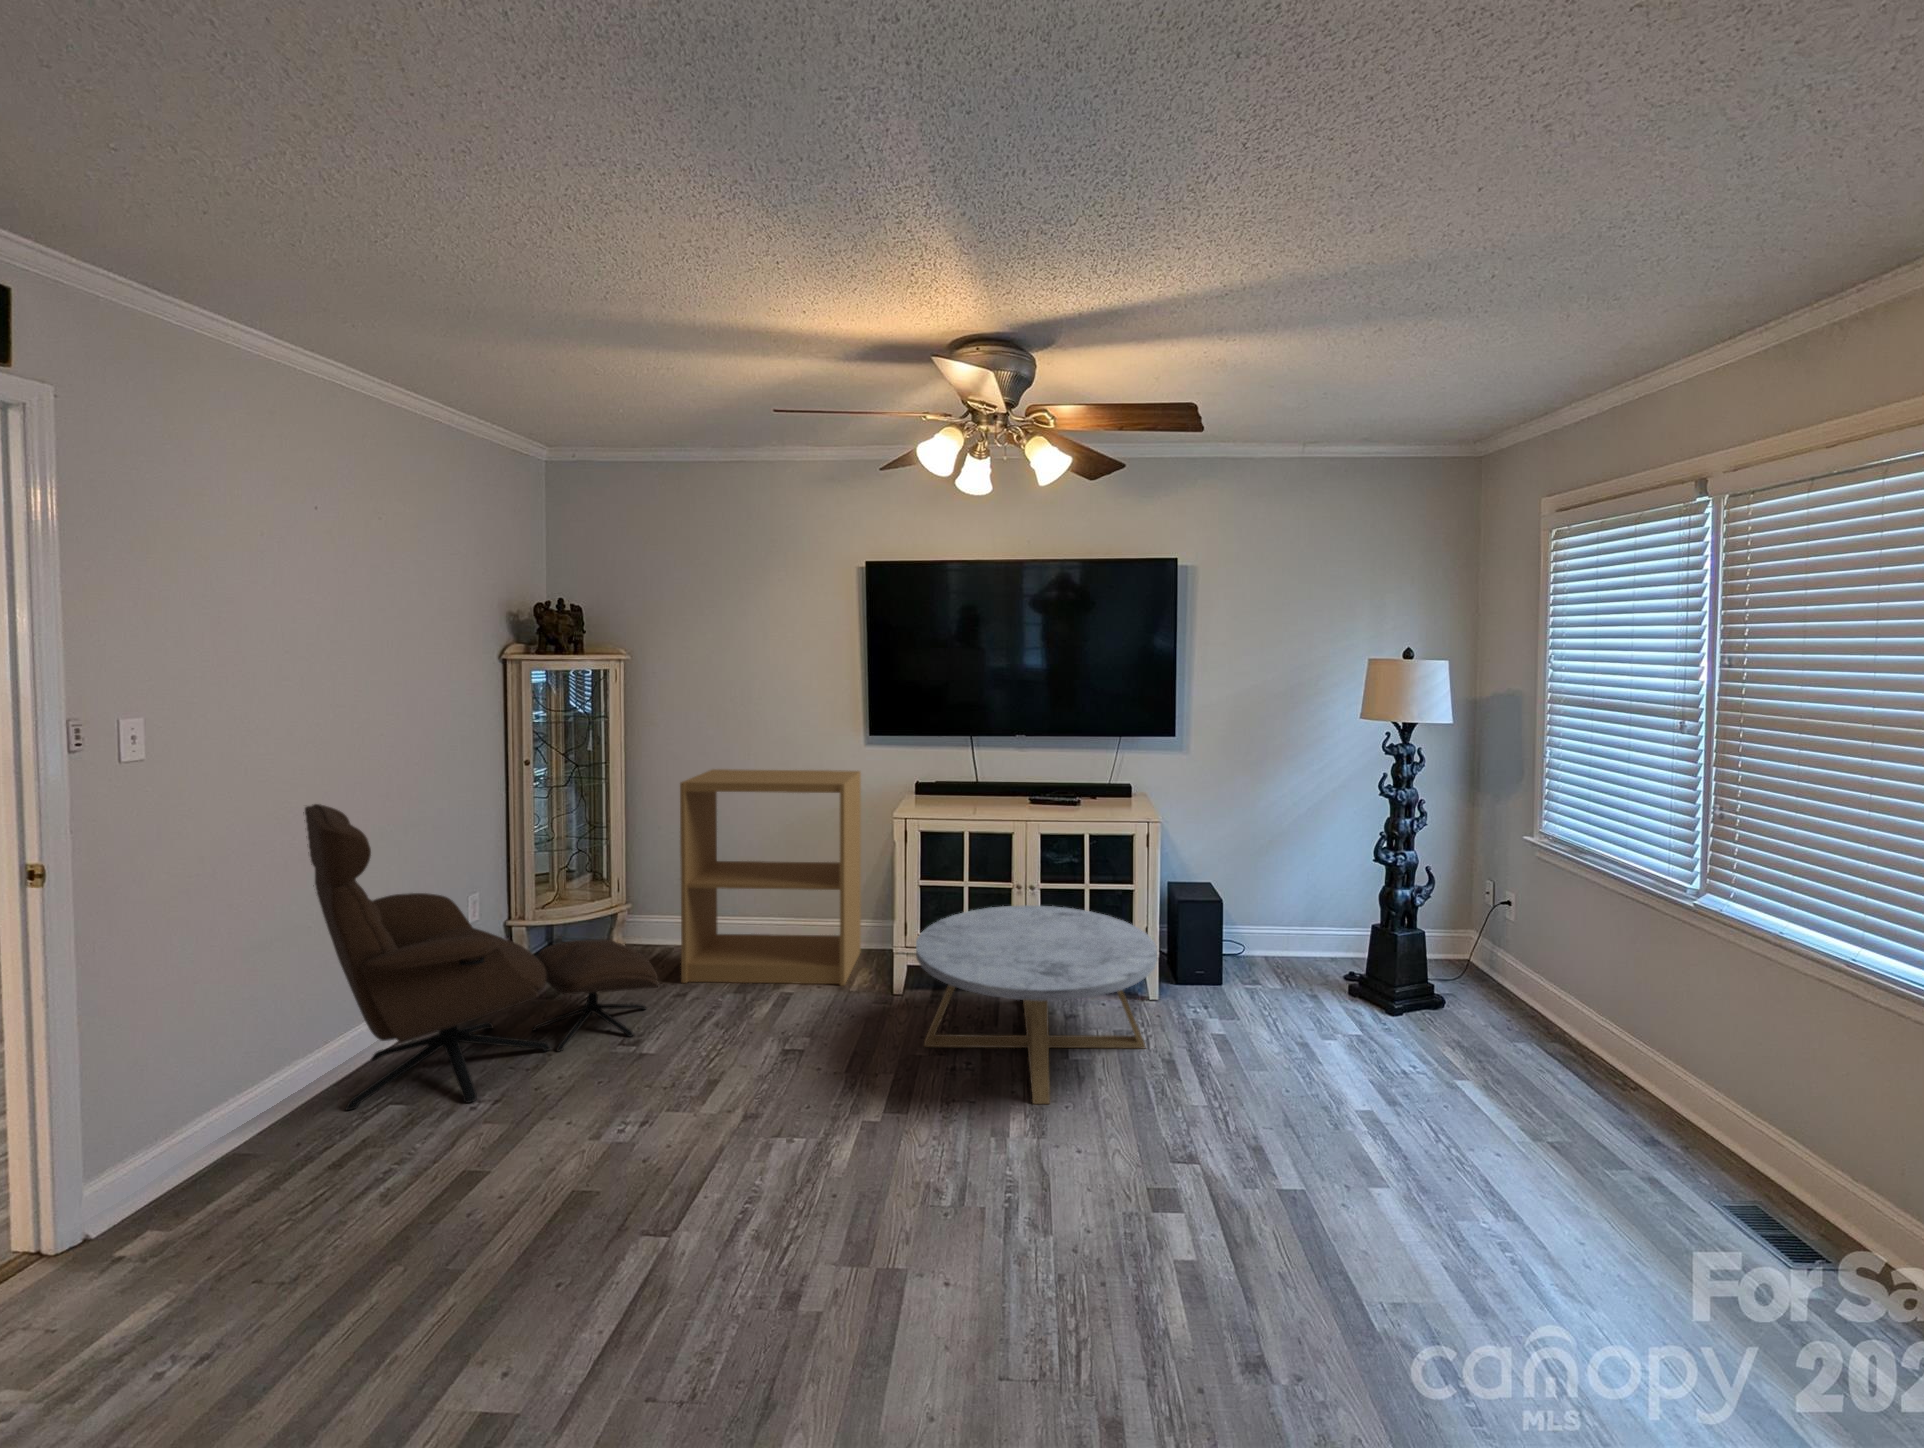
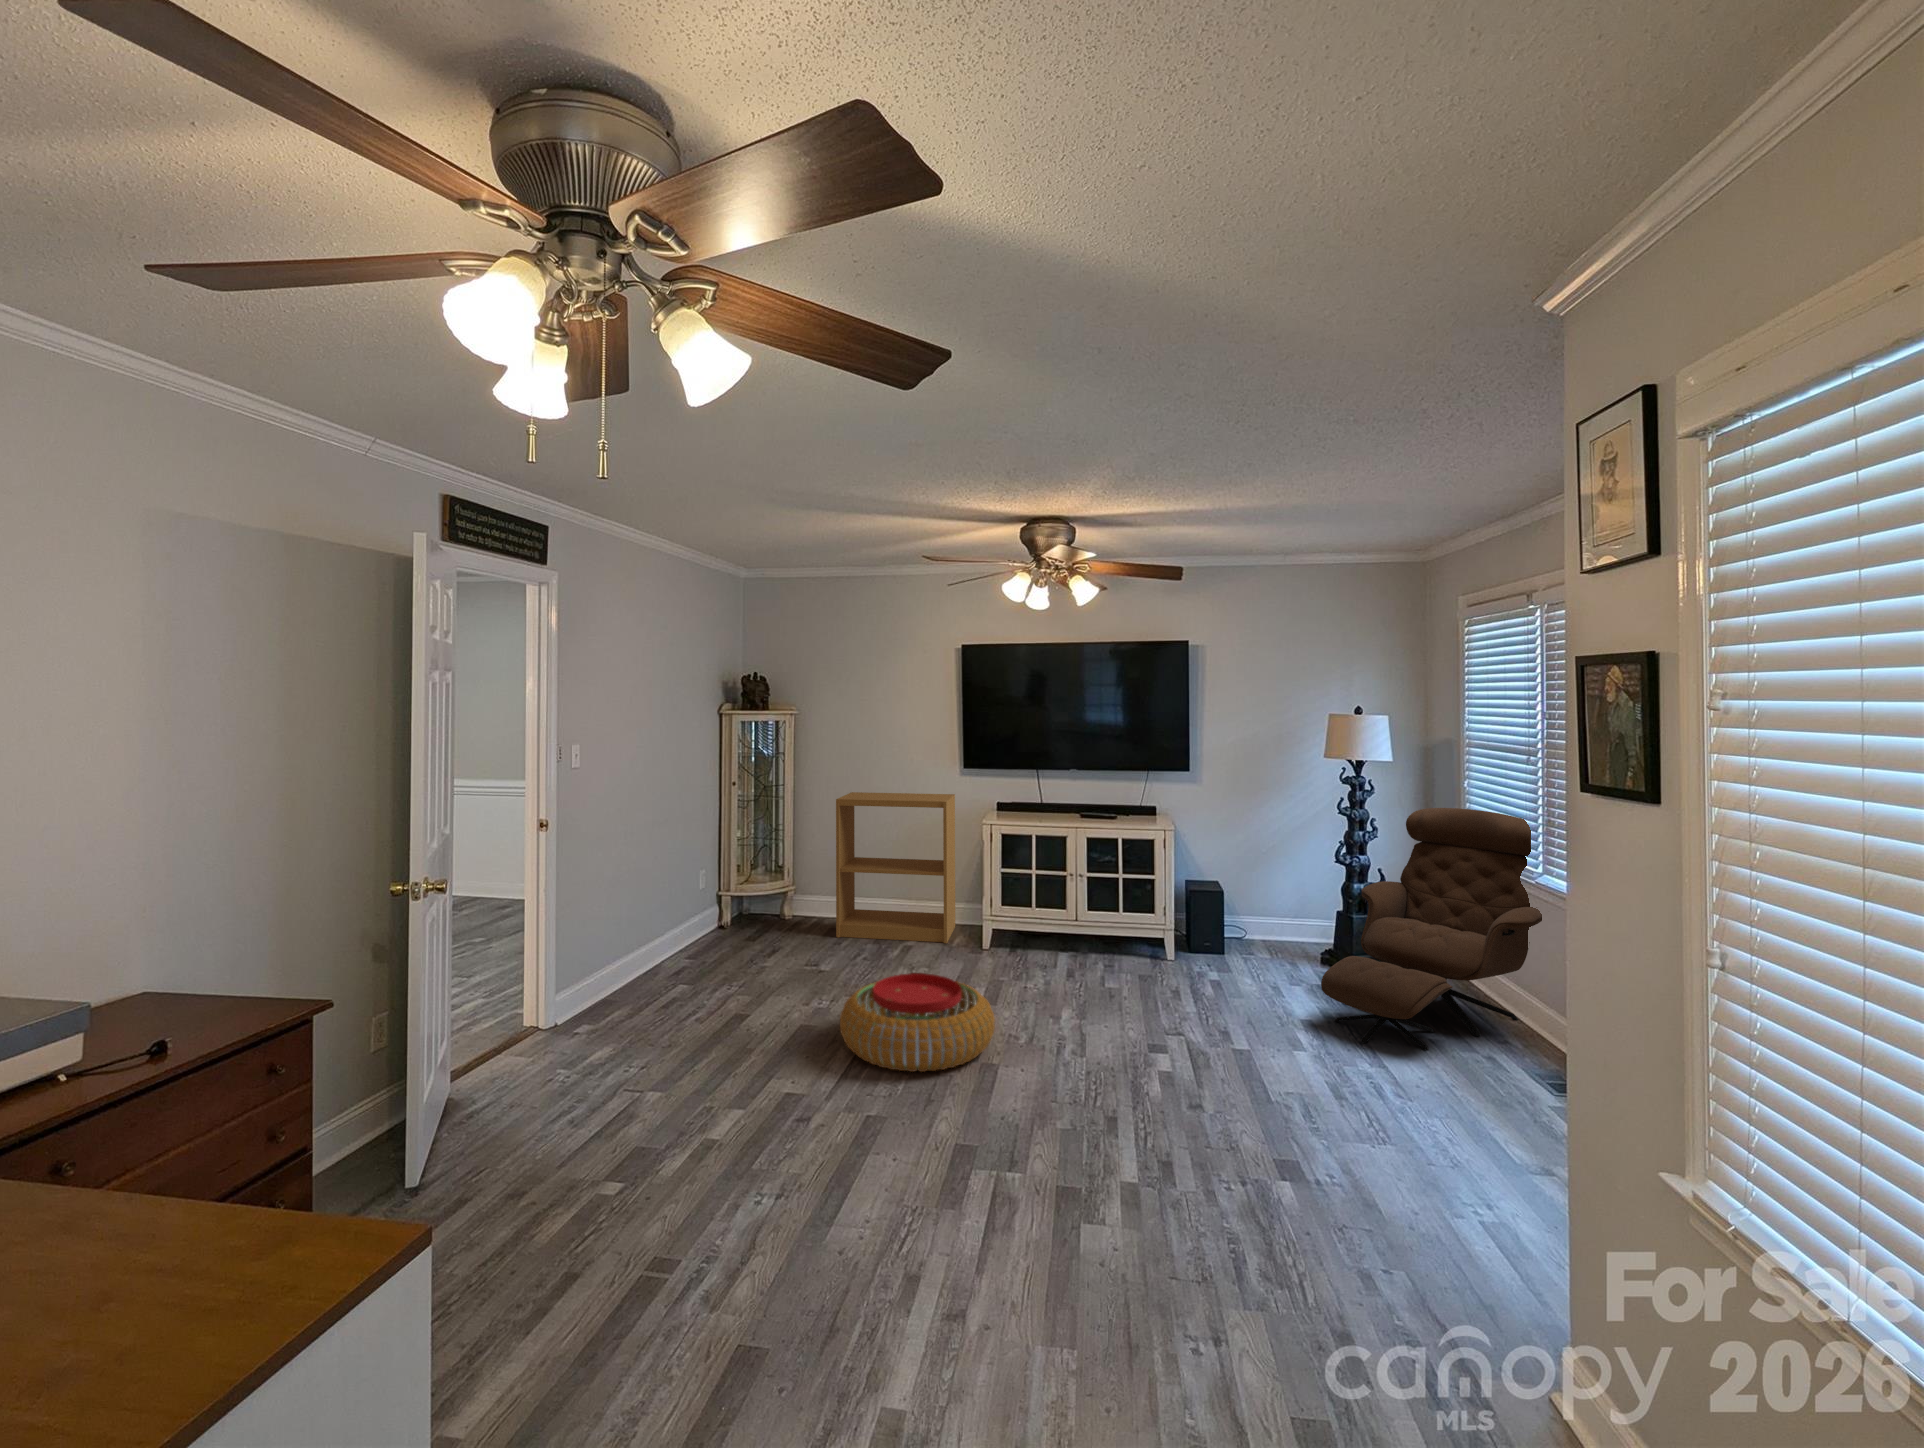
lounge chair: present [303,804,658,1110] -> present [1321,808,1542,1050]
coffee table: present [916,905,1157,1104] -> none [999,889,1164,1005]
pouf: none [607,1092,896,1324] -> present [840,973,995,1072]

